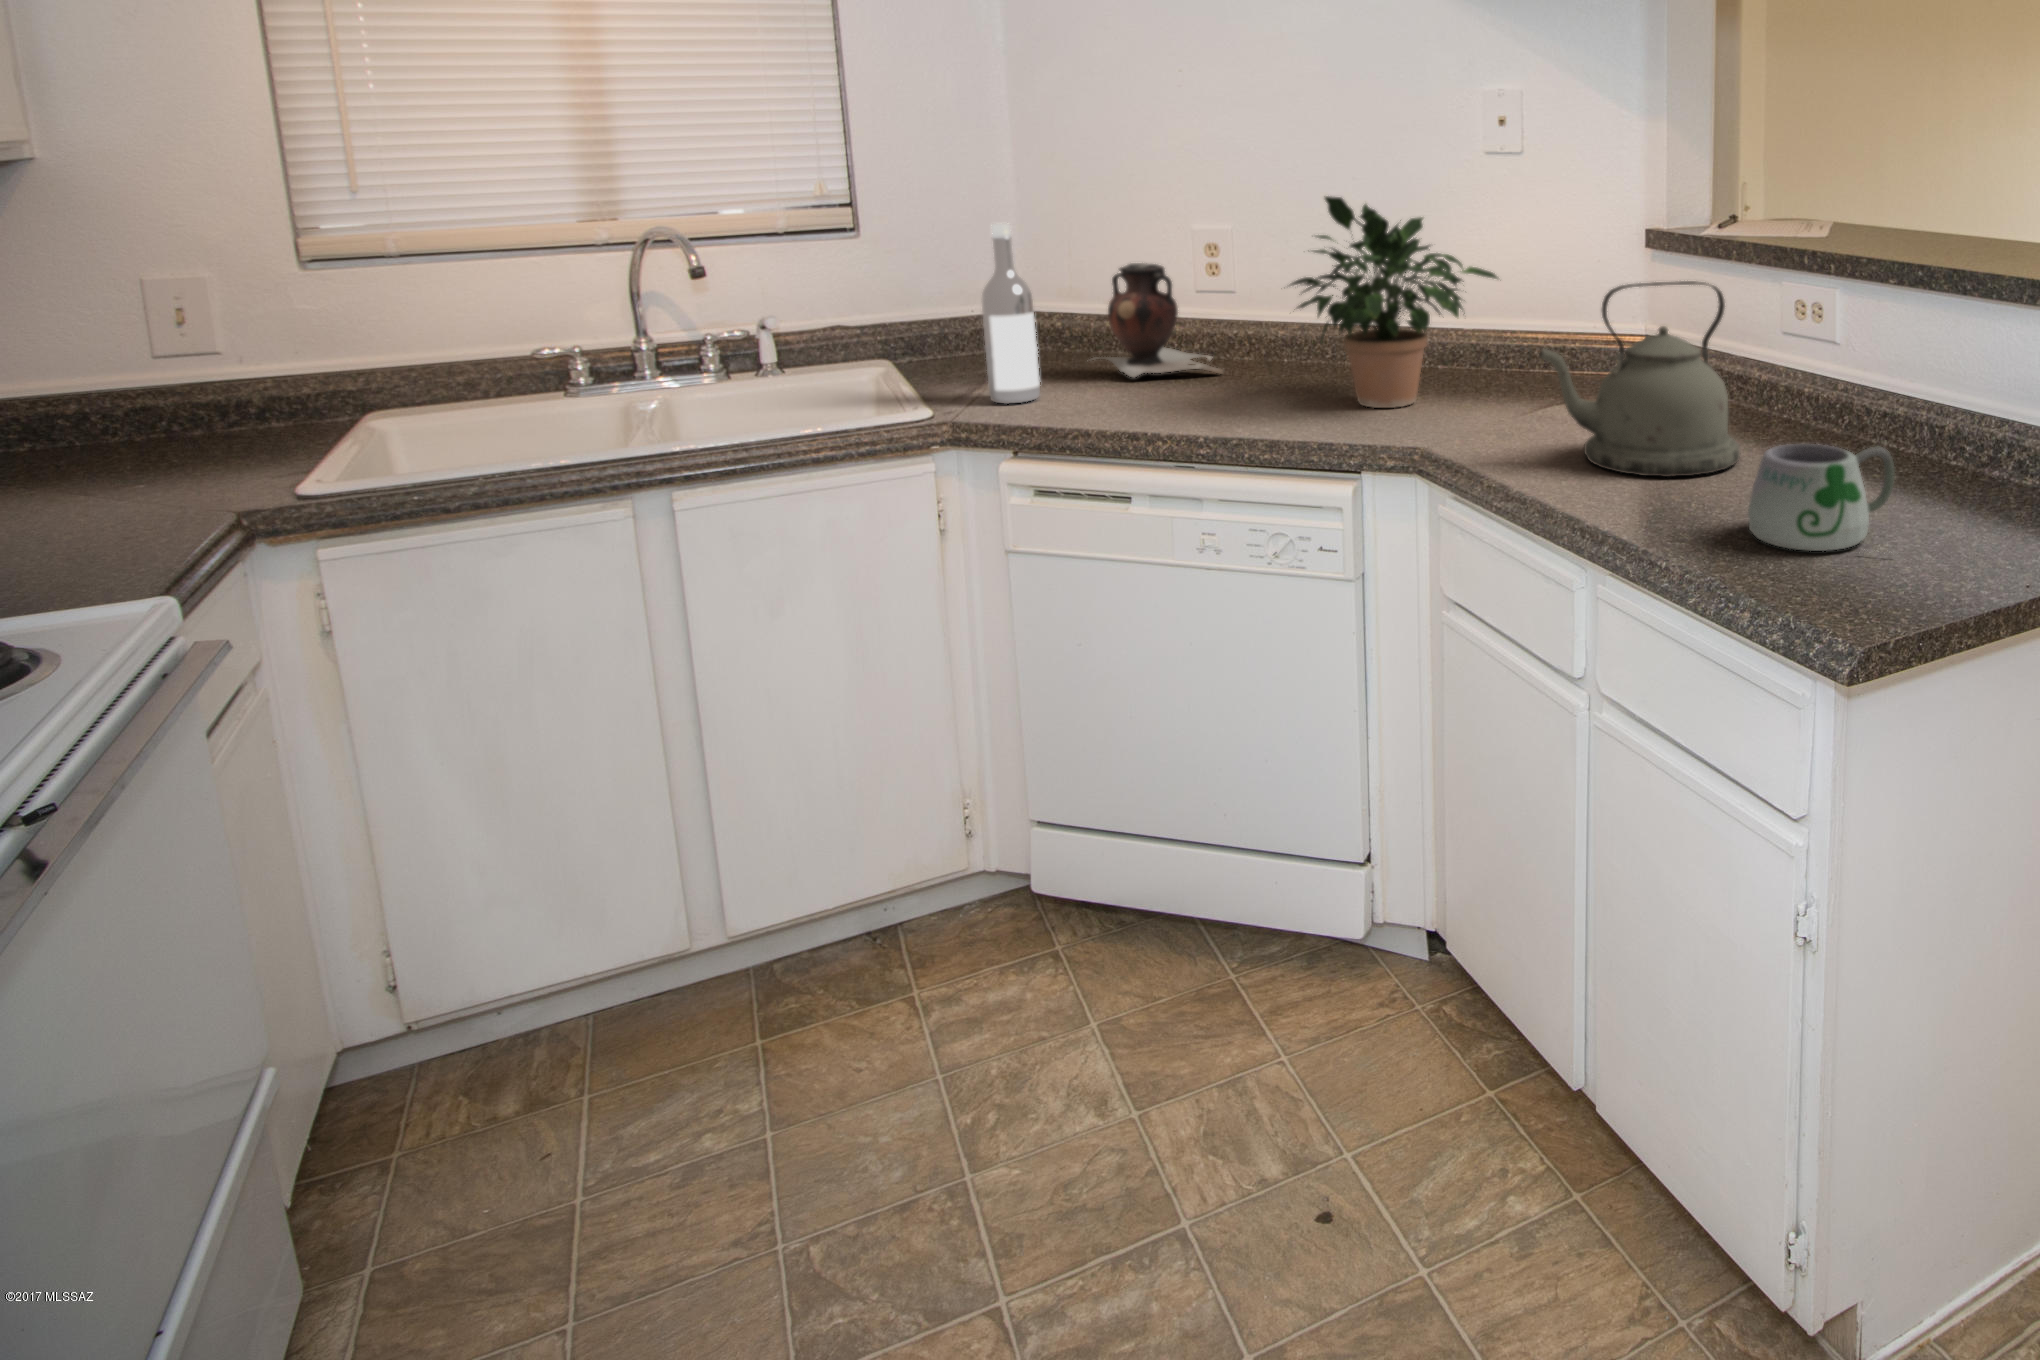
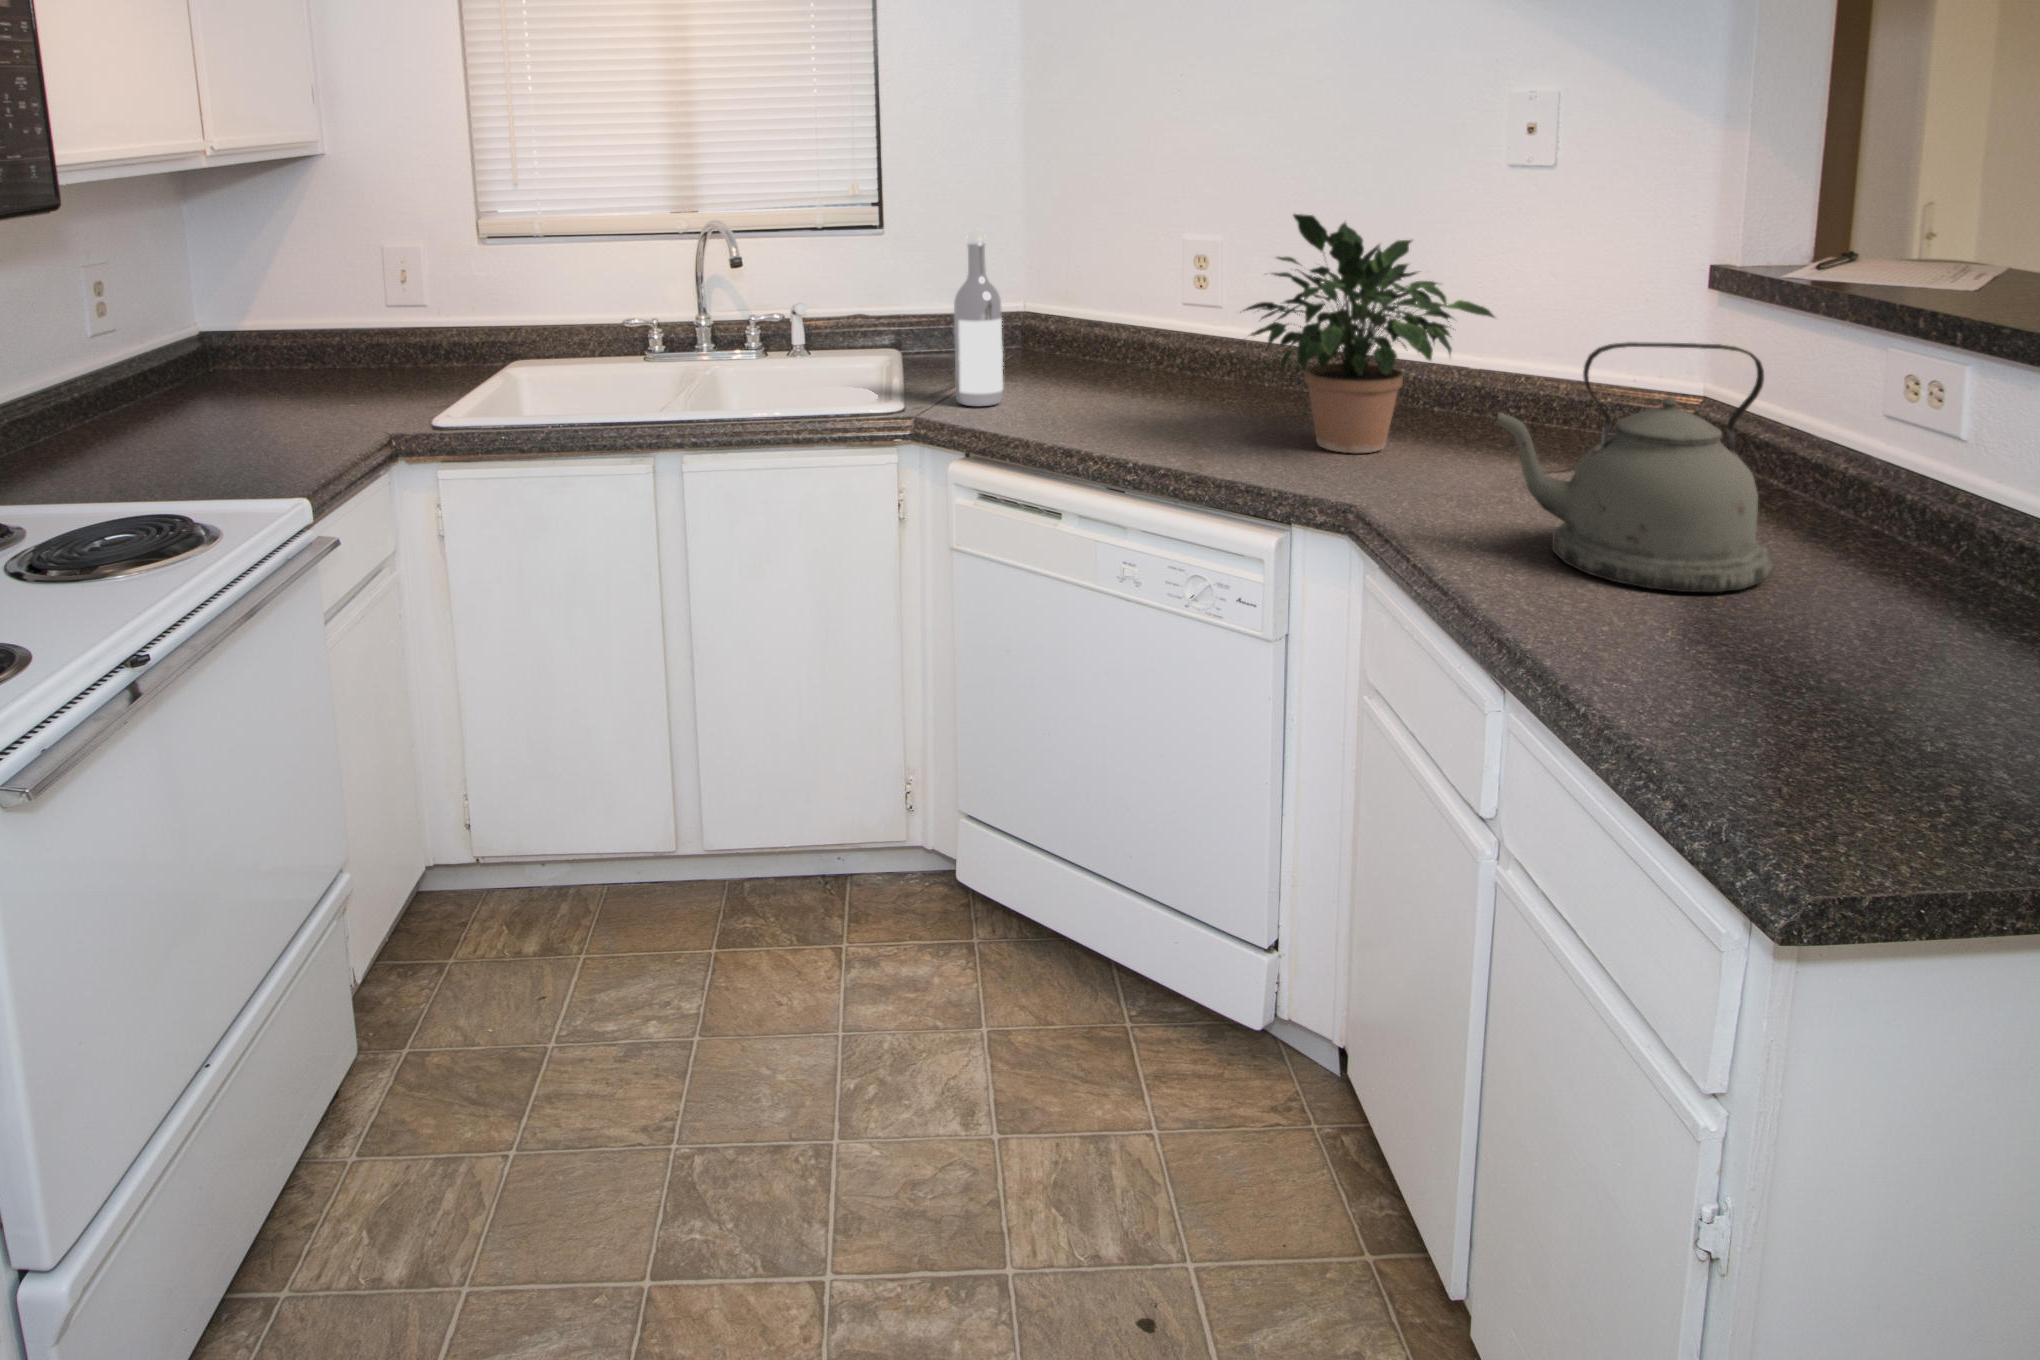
vase: present [1107,263,1223,377] -> none [1058,272,1196,394]
mug: present [1748,444,1894,553] -> none [1719,579,1962,762]

